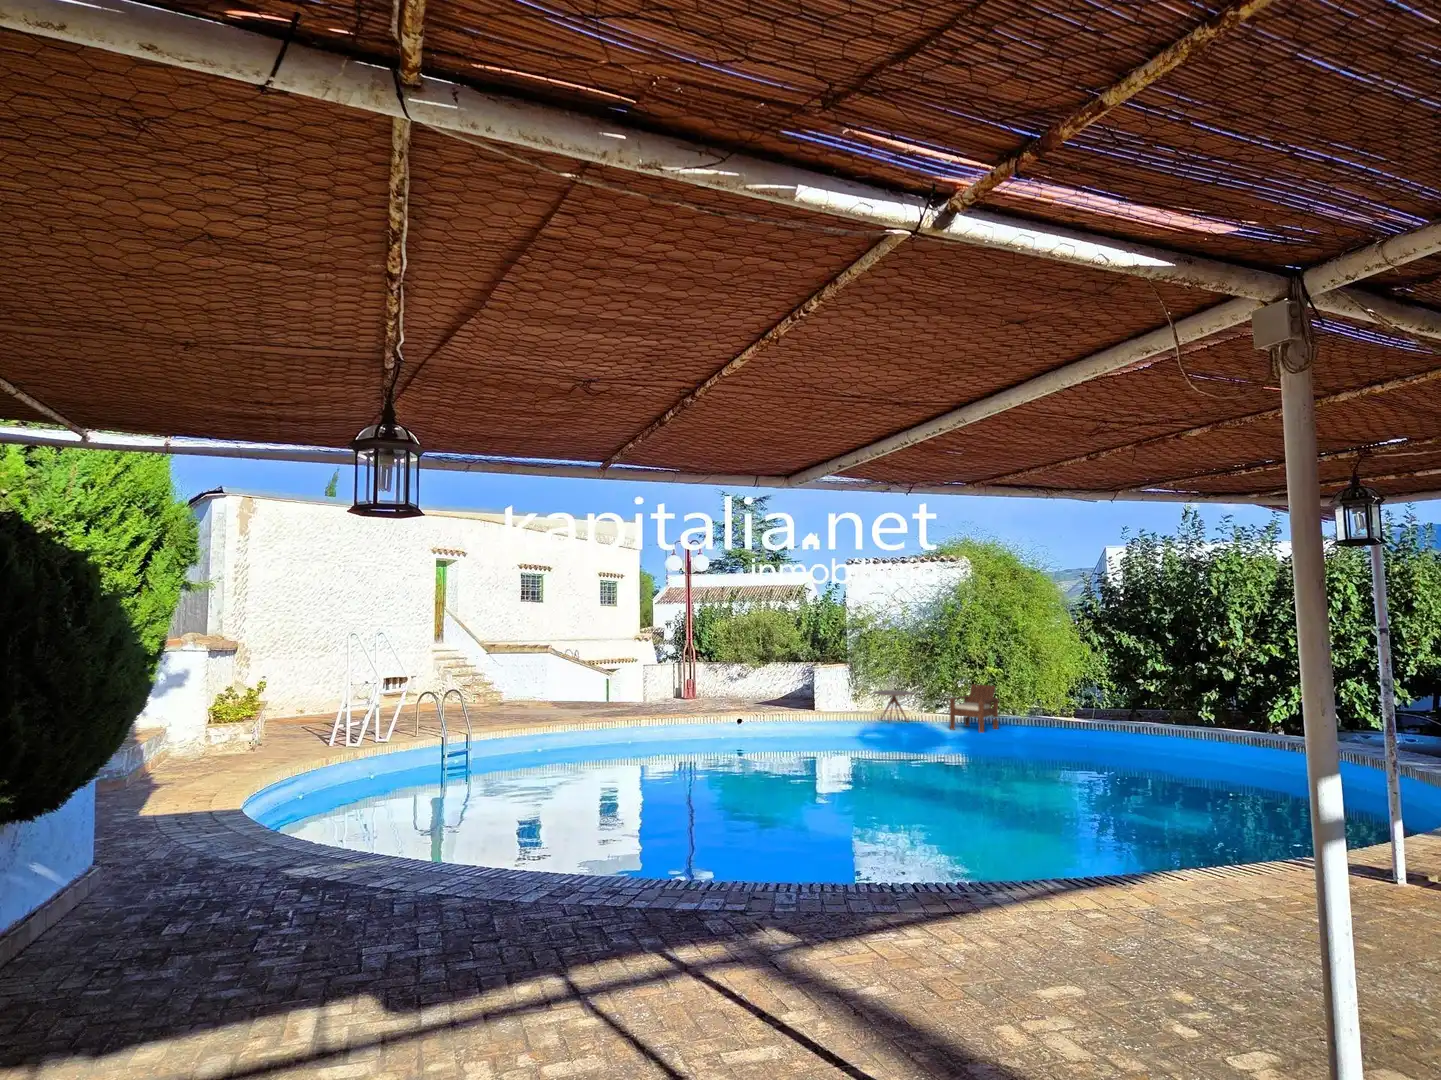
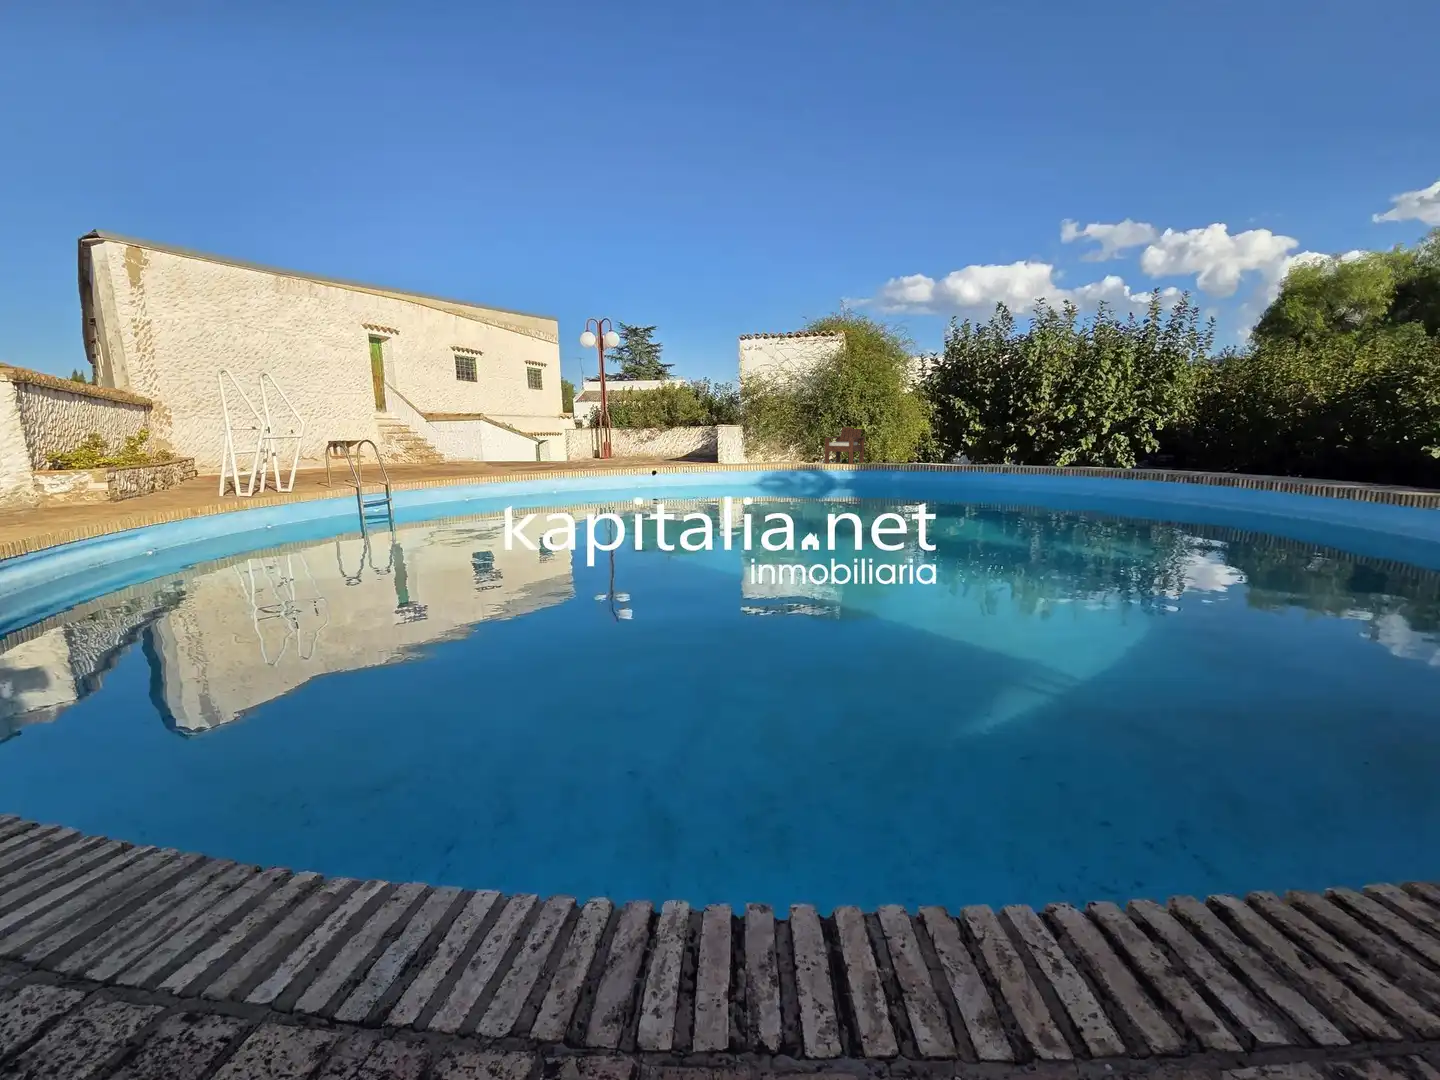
round table: present [873,690,915,721] -> none [761,437,796,462]

